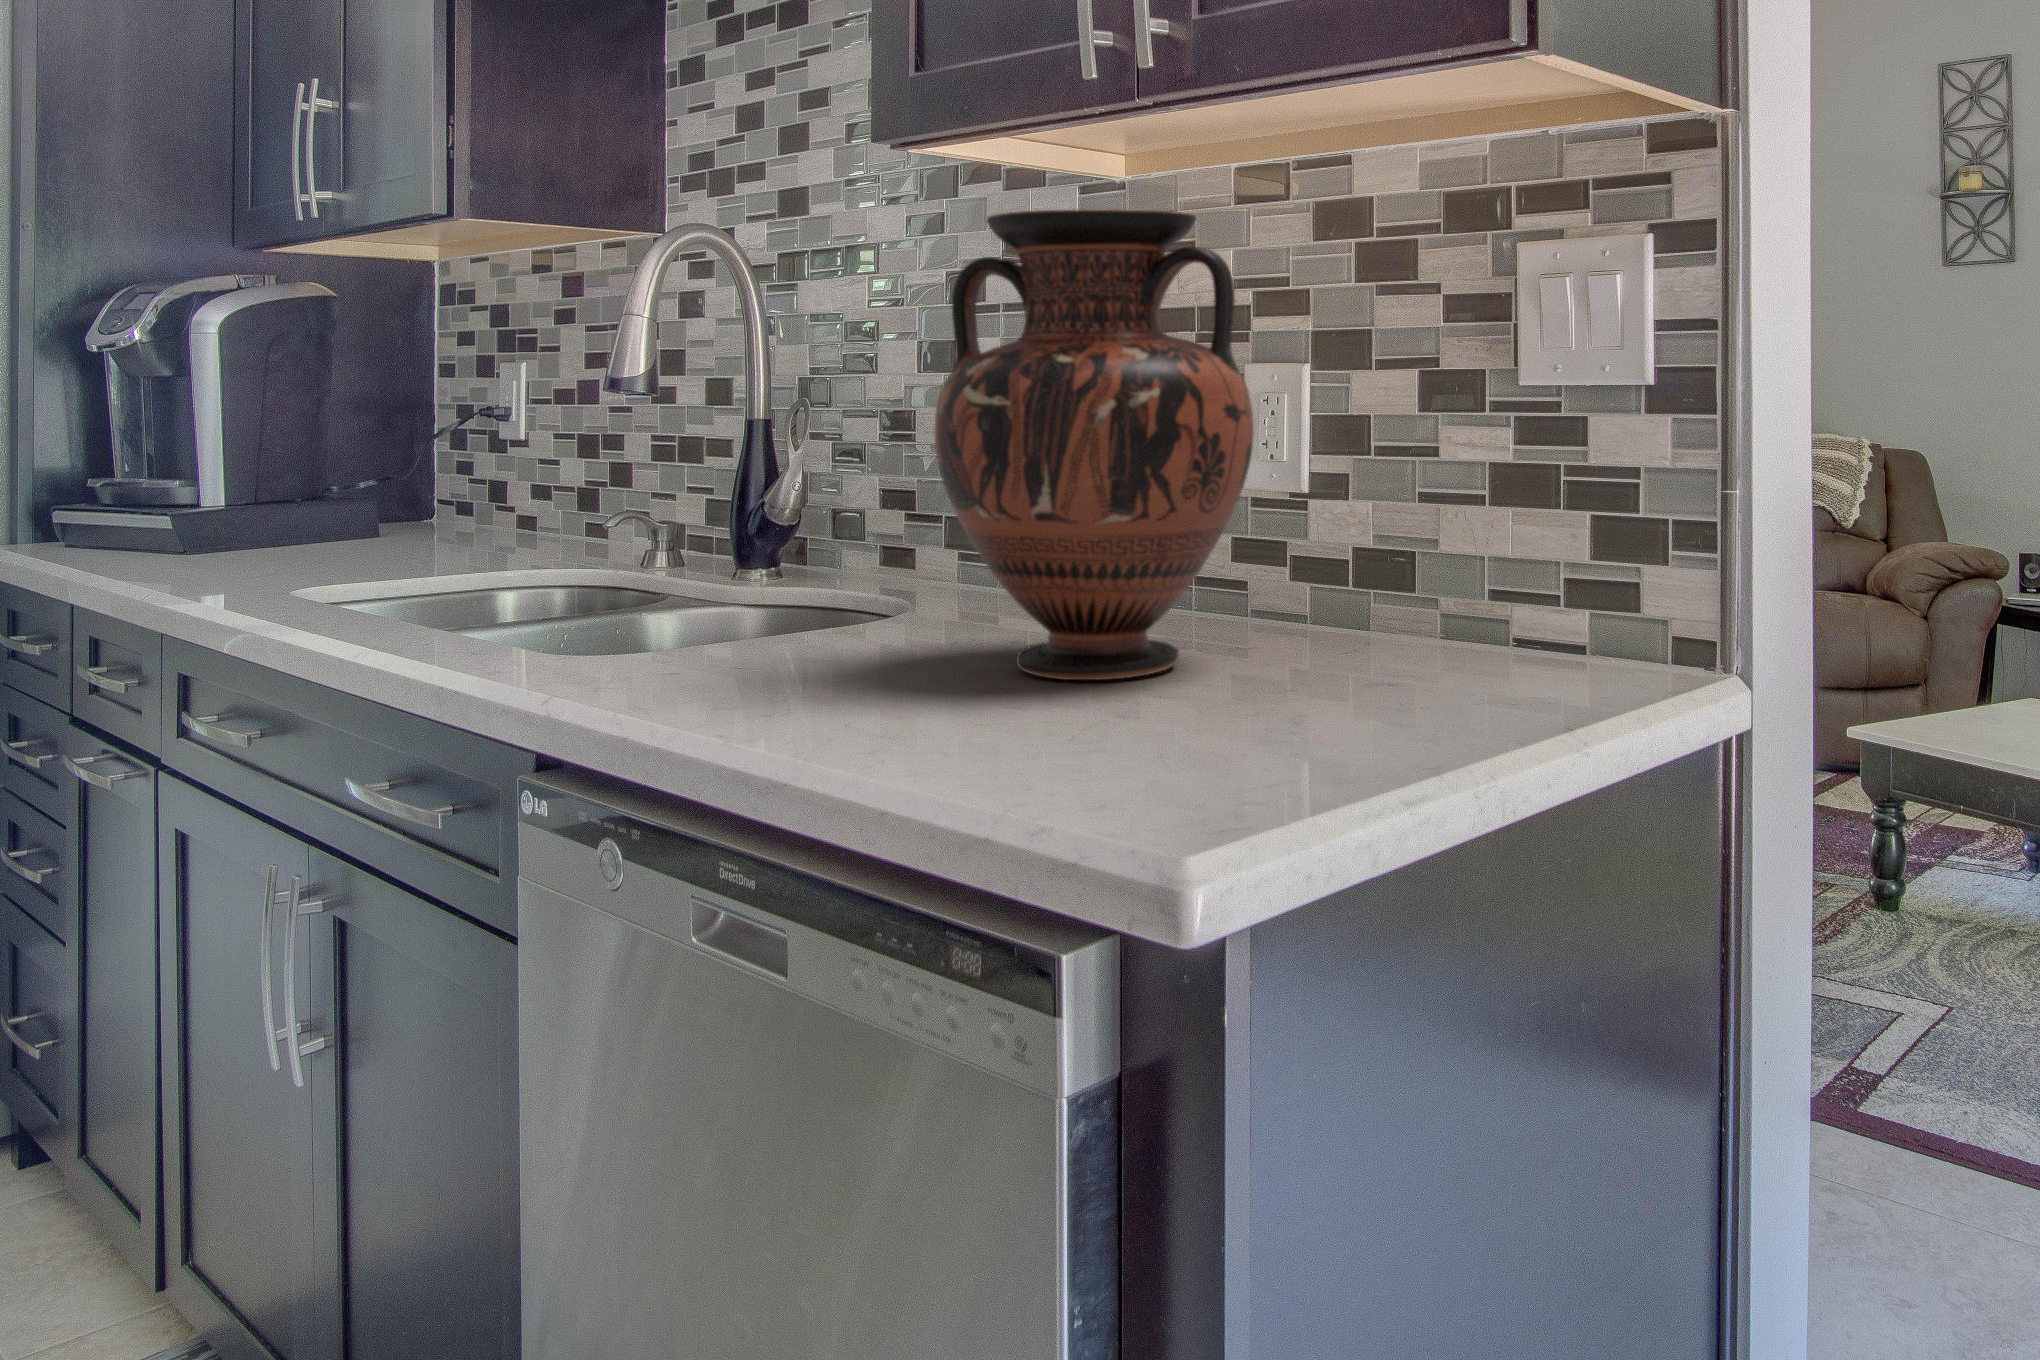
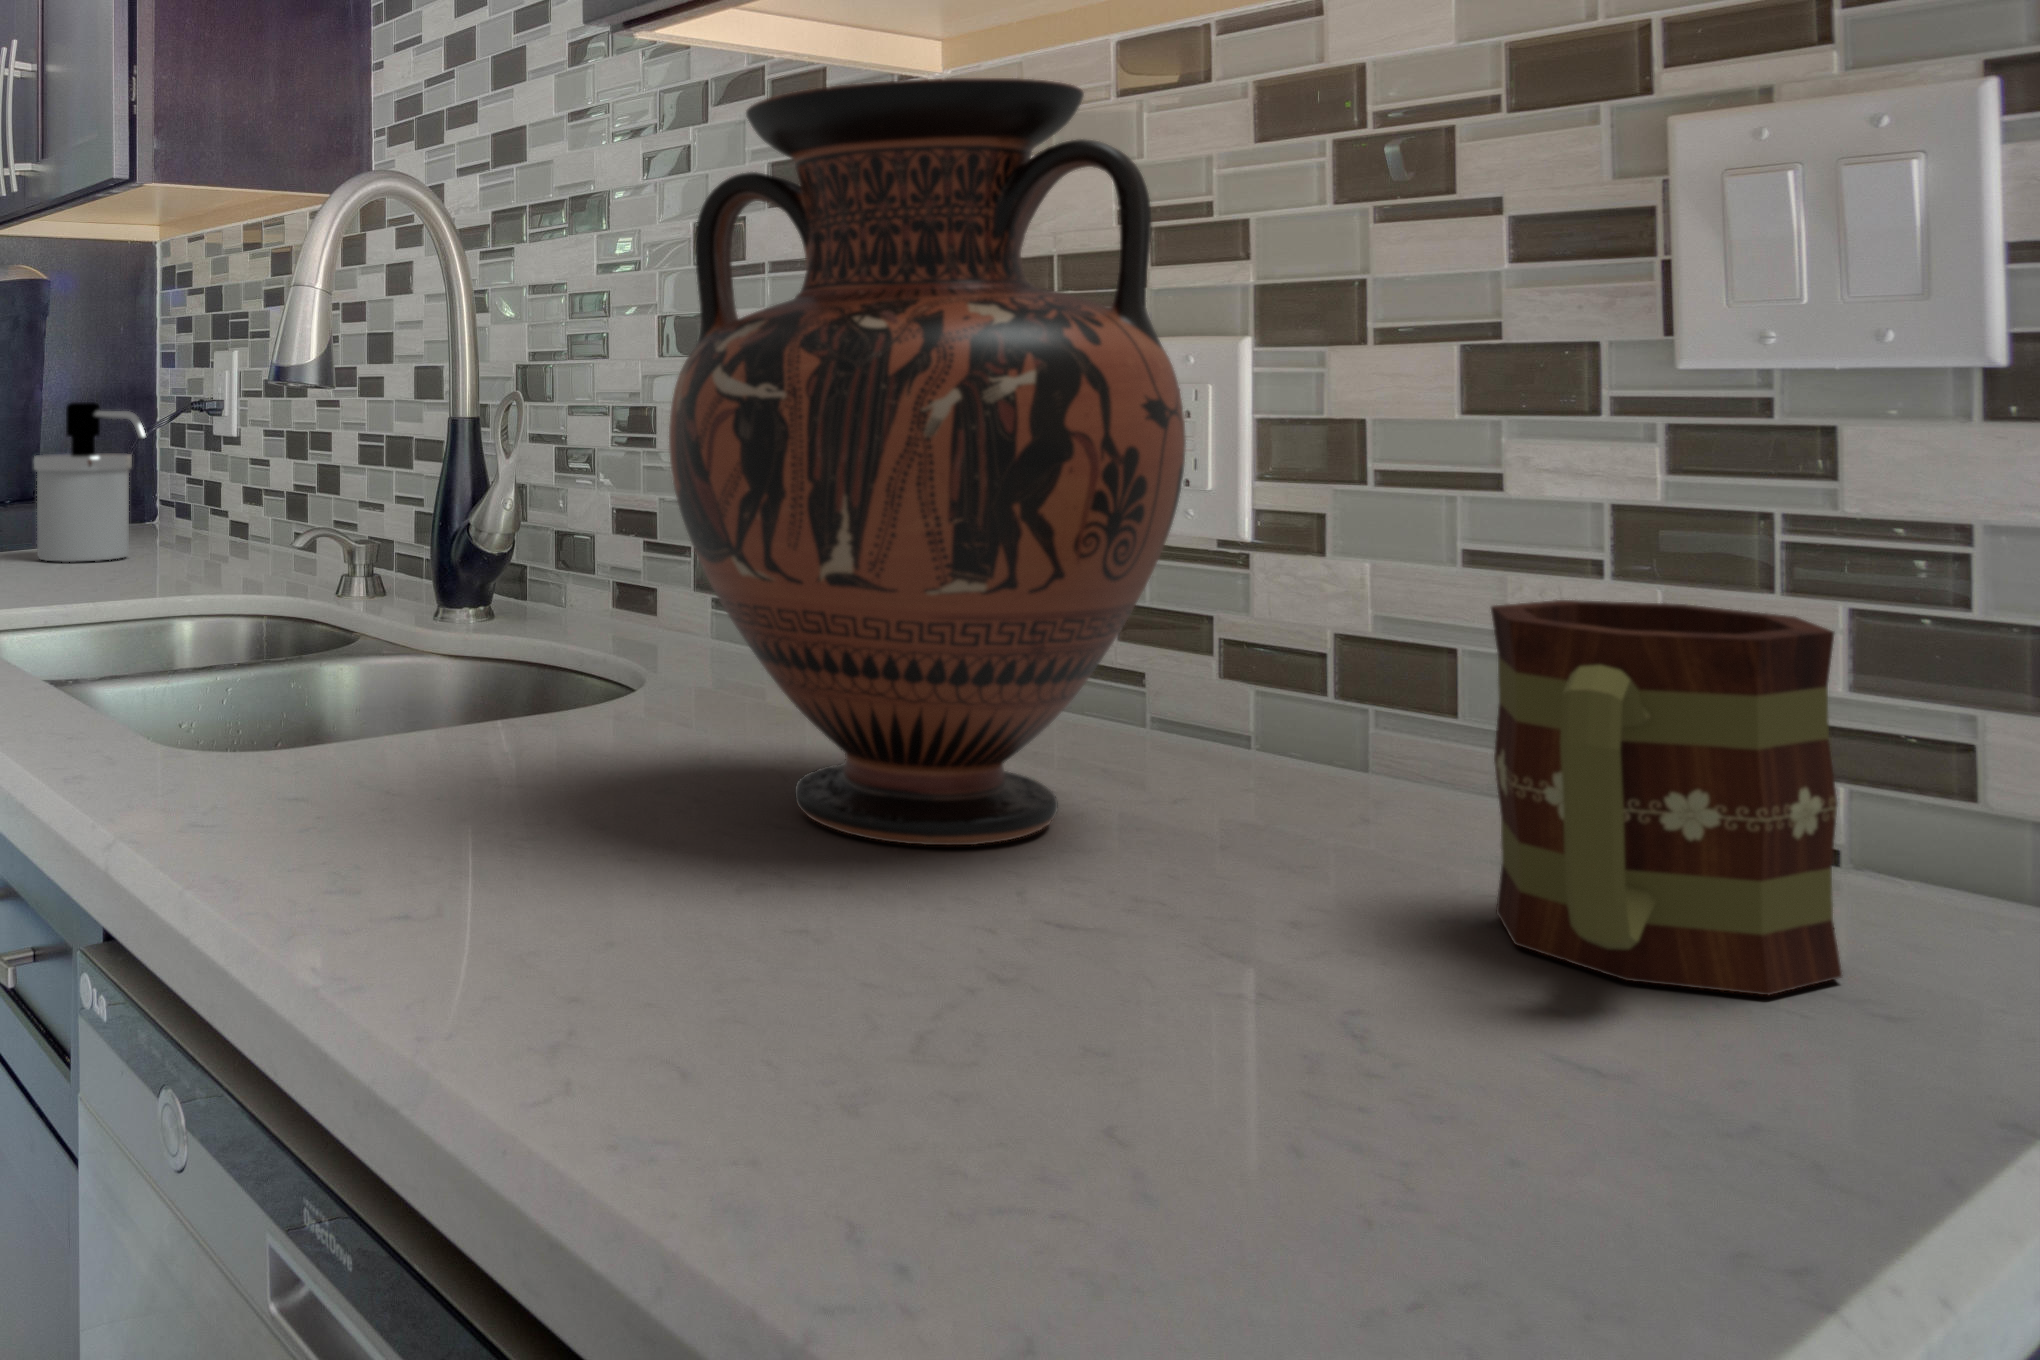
soap dispenser: none [330,408,448,552] -> present [34,402,146,562]
mug: none [1400,515,1548,707] -> present [1491,600,1842,995]

